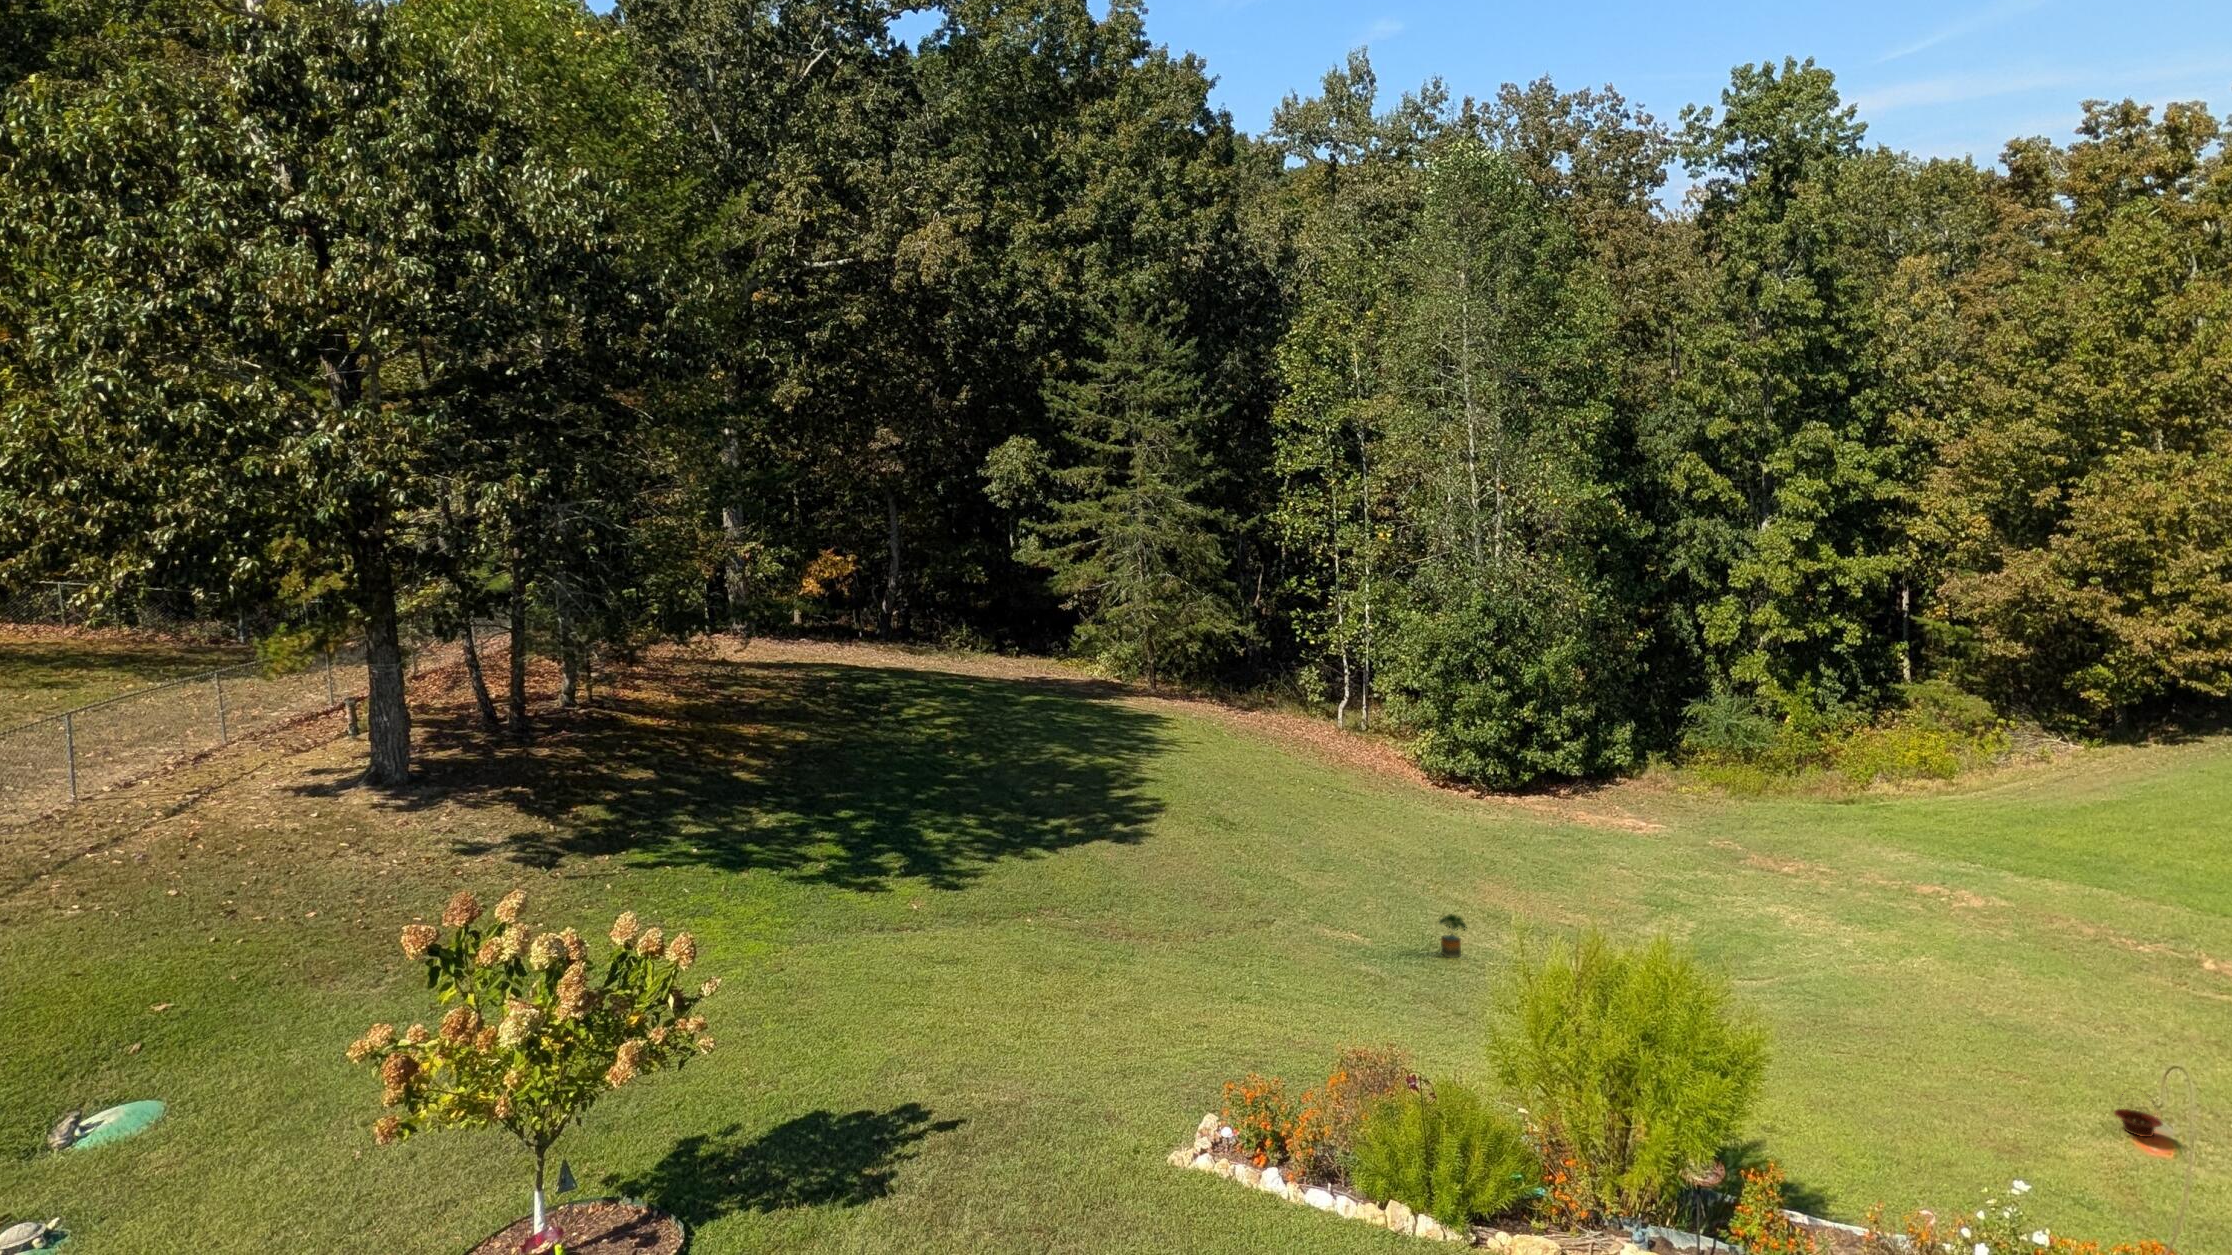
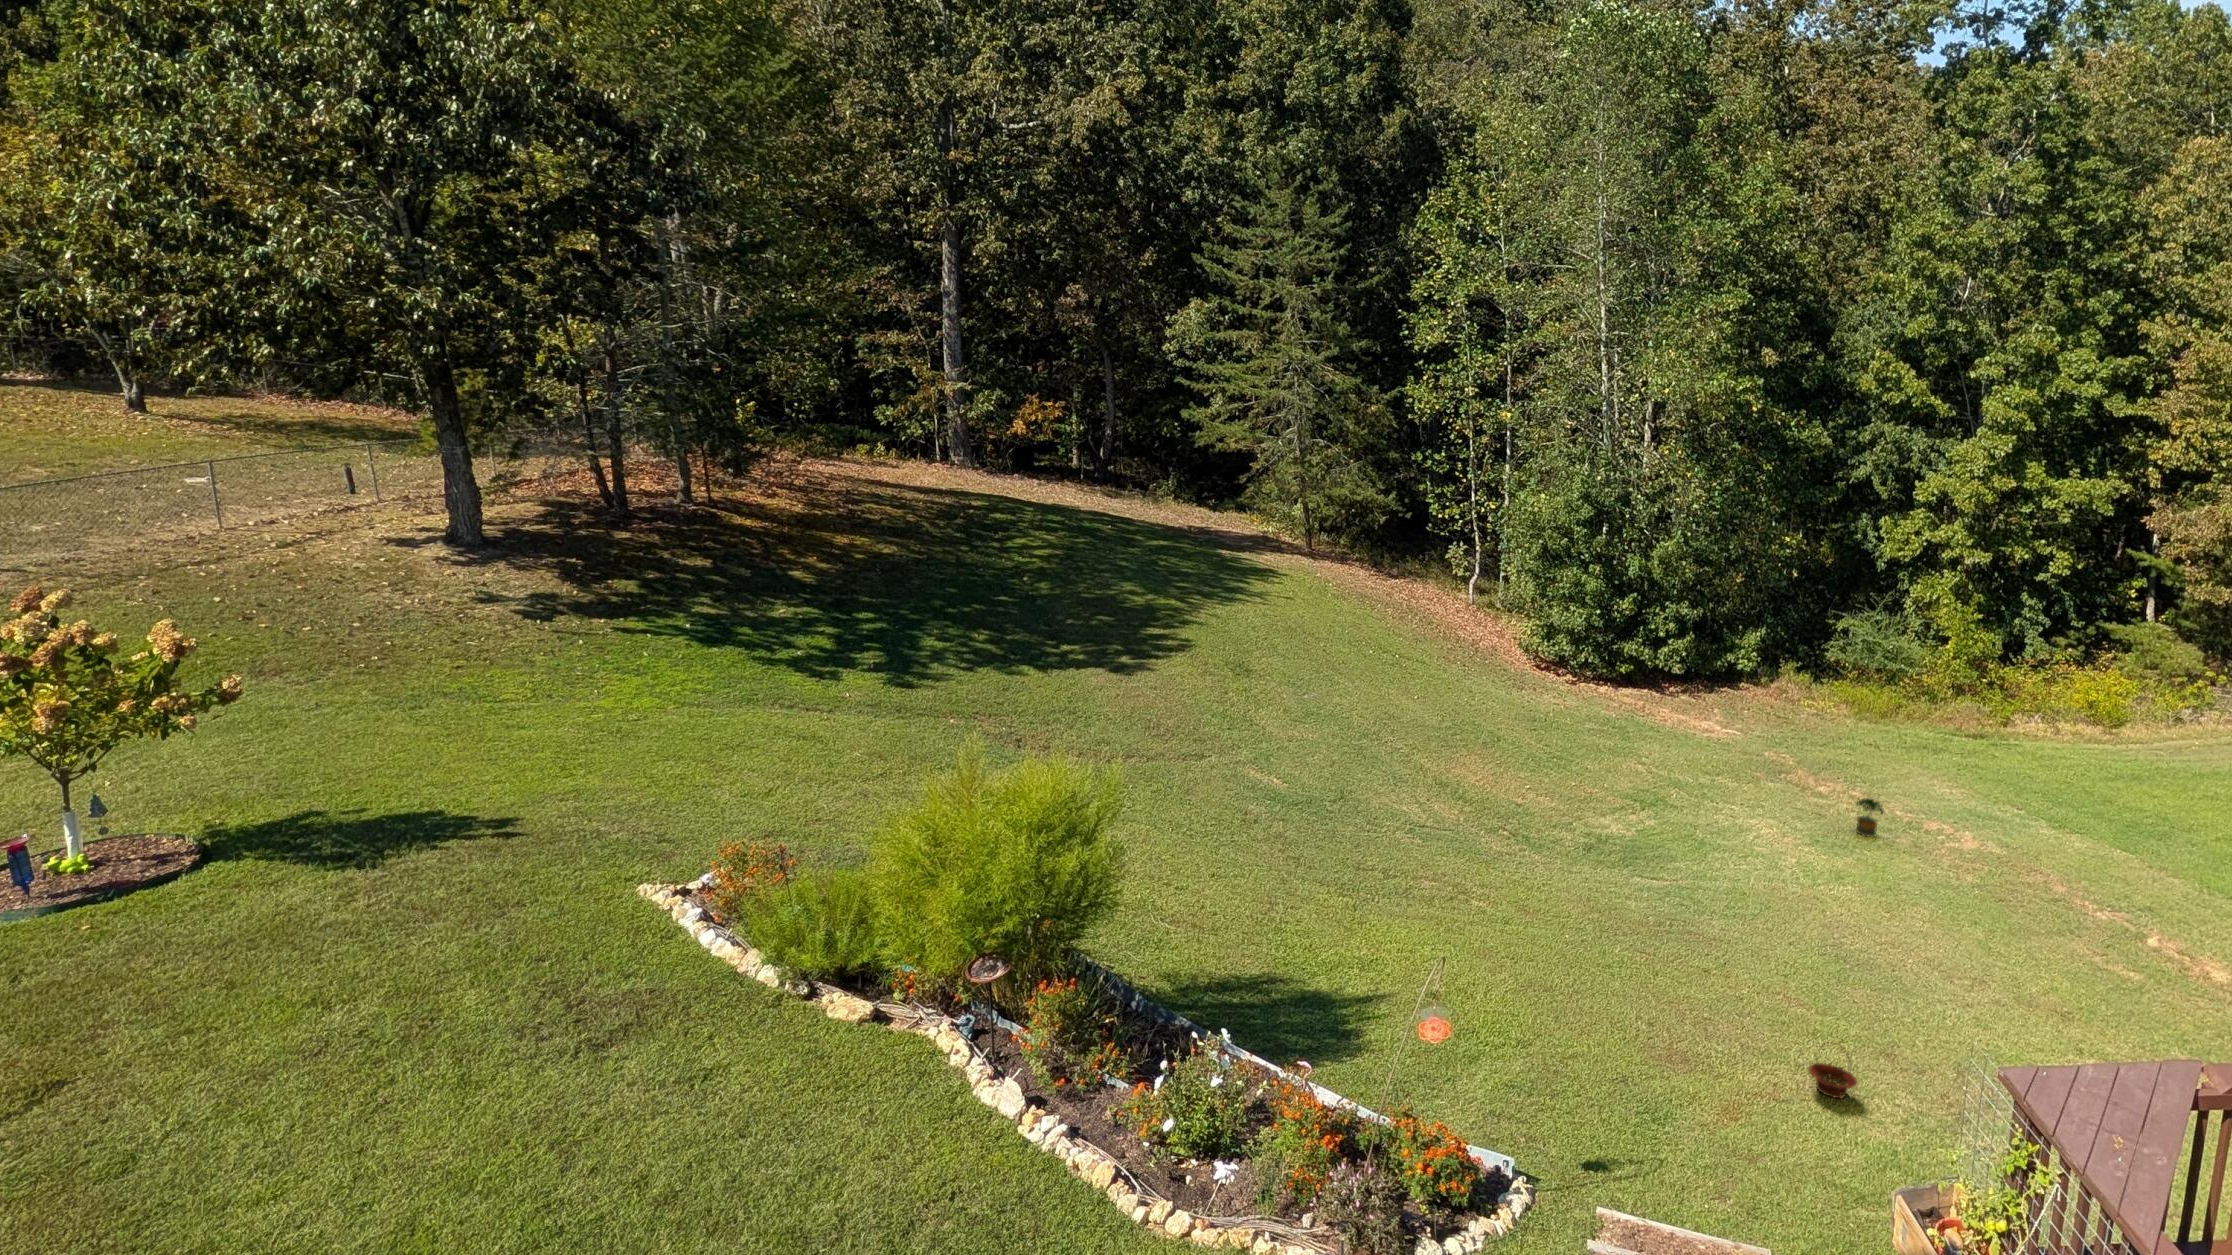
potted tree: present [1439,914,1467,958] -> present [1856,798,1884,837]

